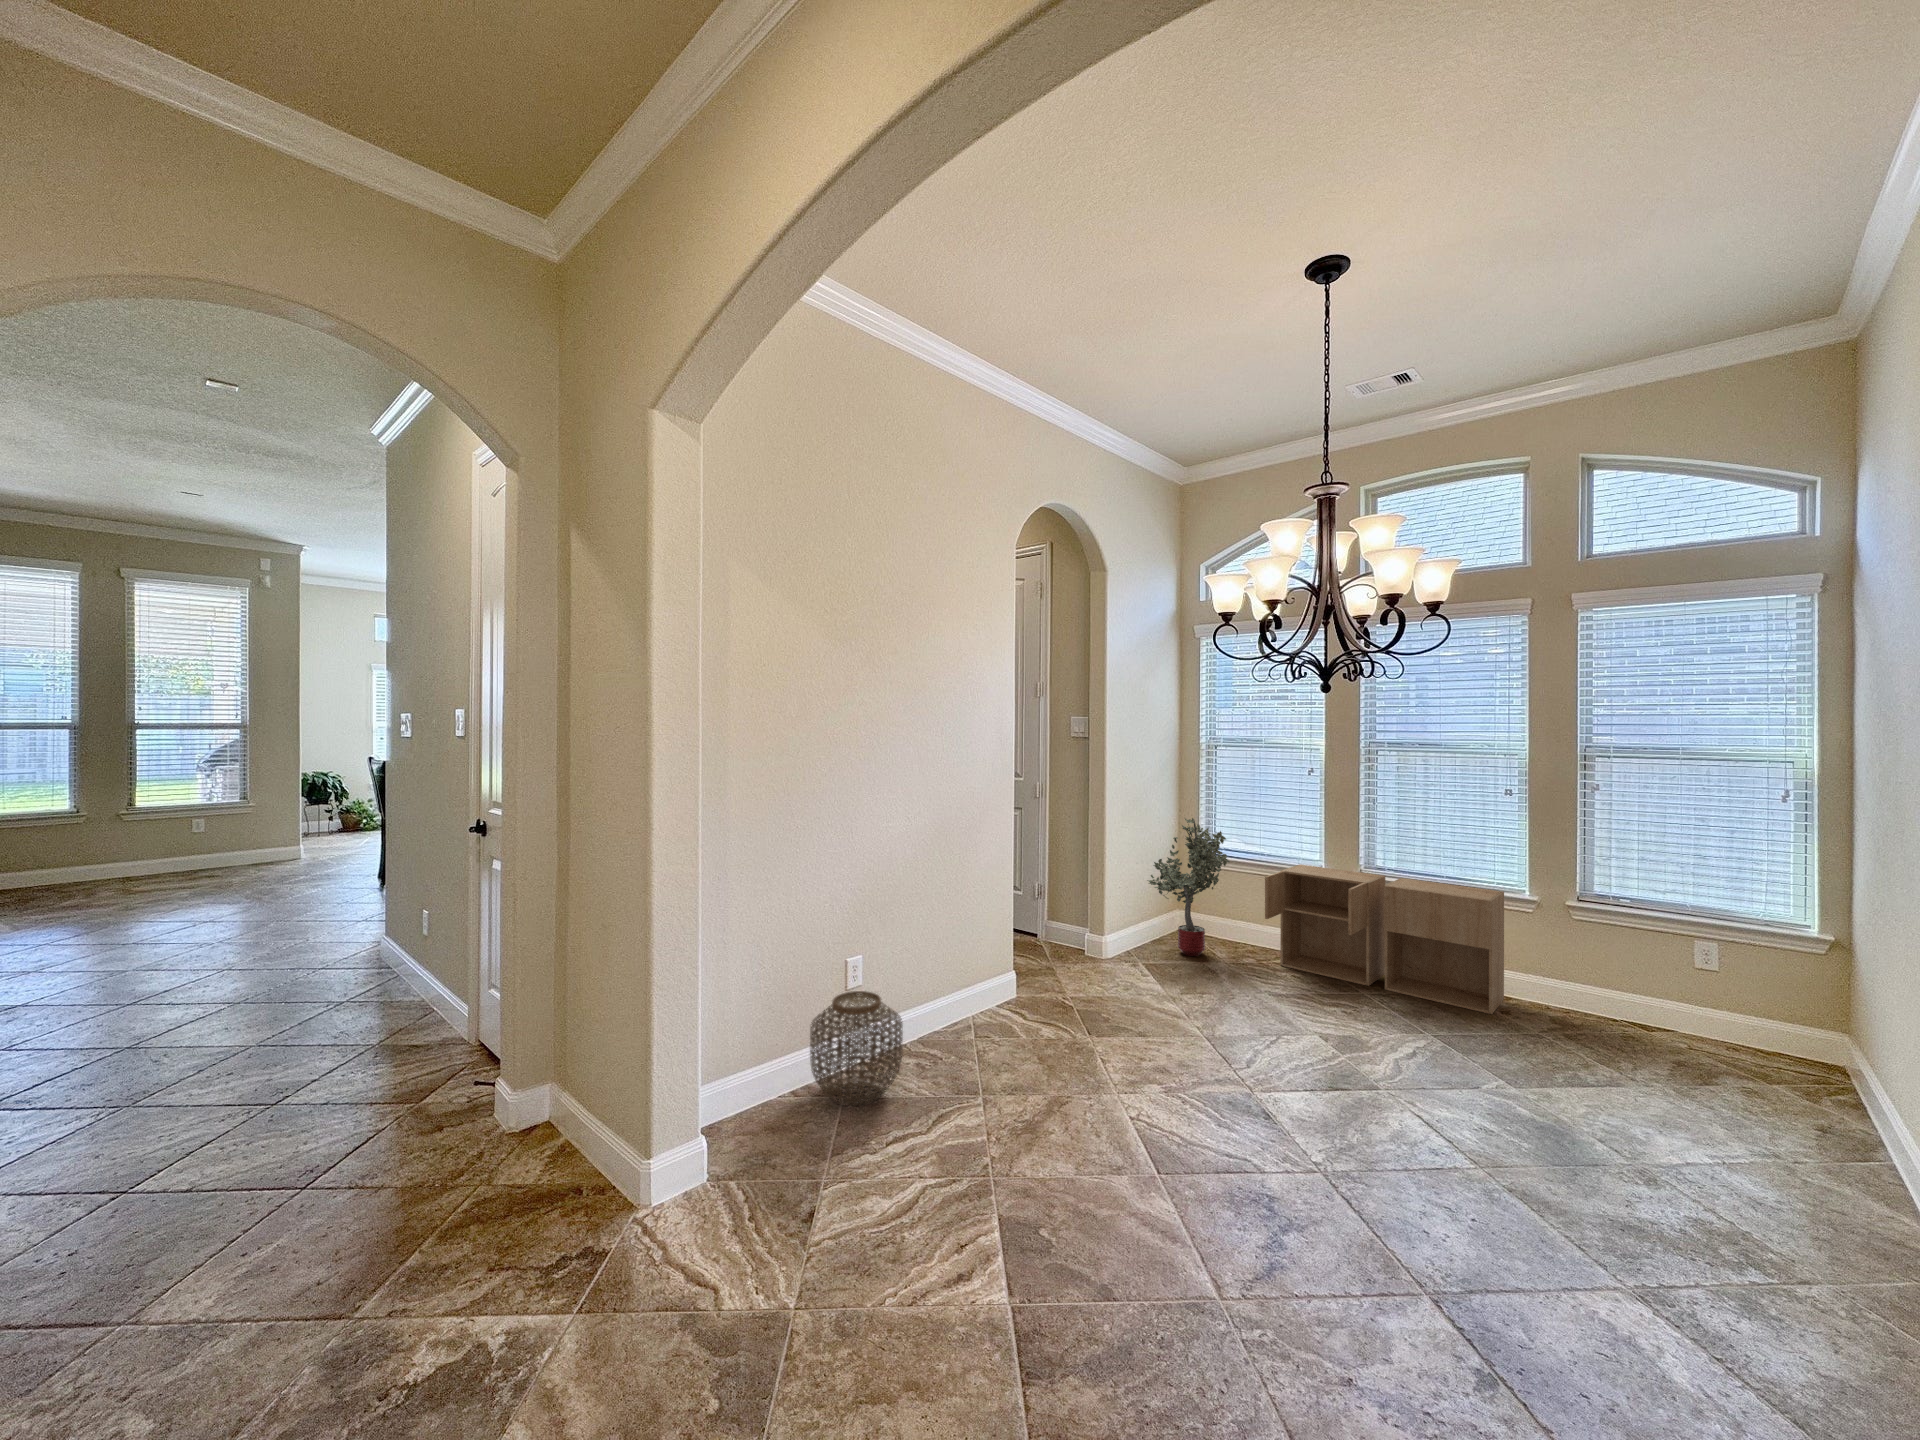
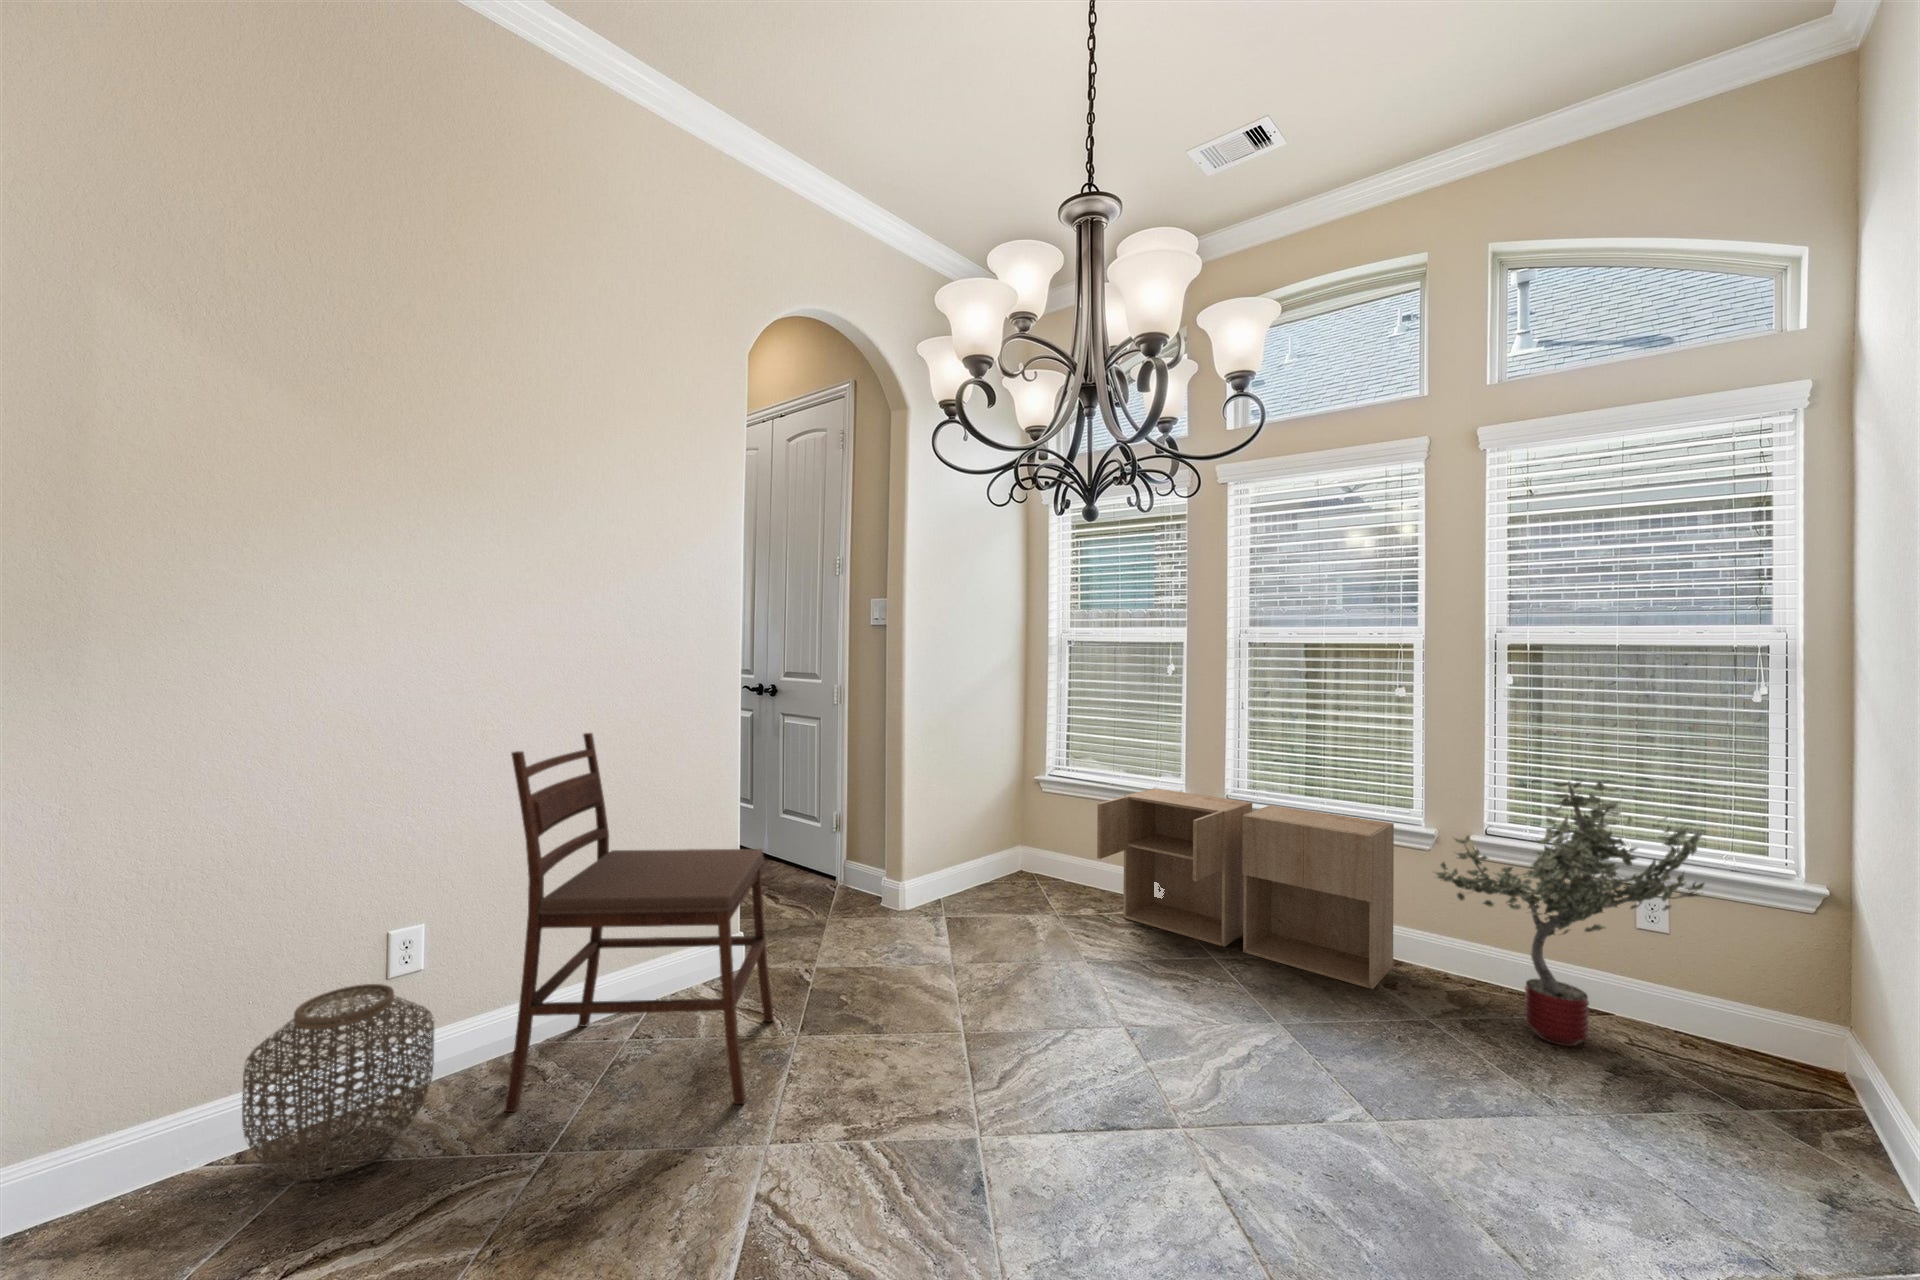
potted tree: present [1147,818,1229,956] -> present [1436,781,1704,1046]
dining chair: none [932,827,1085,1076] -> present [504,733,774,1112]

